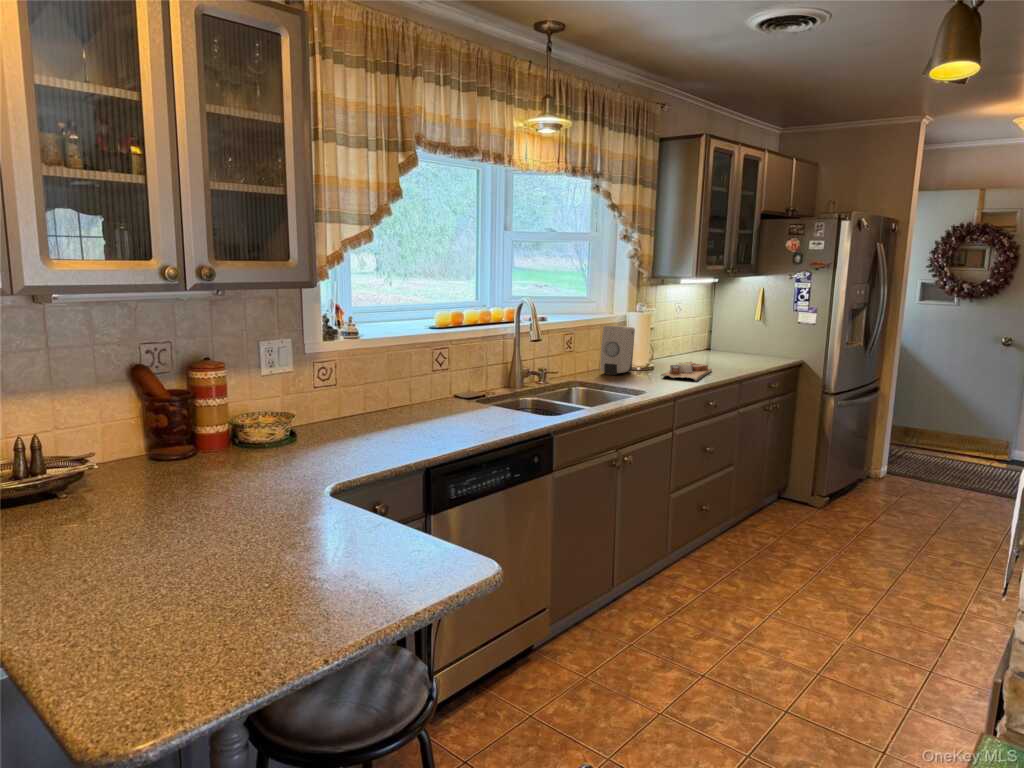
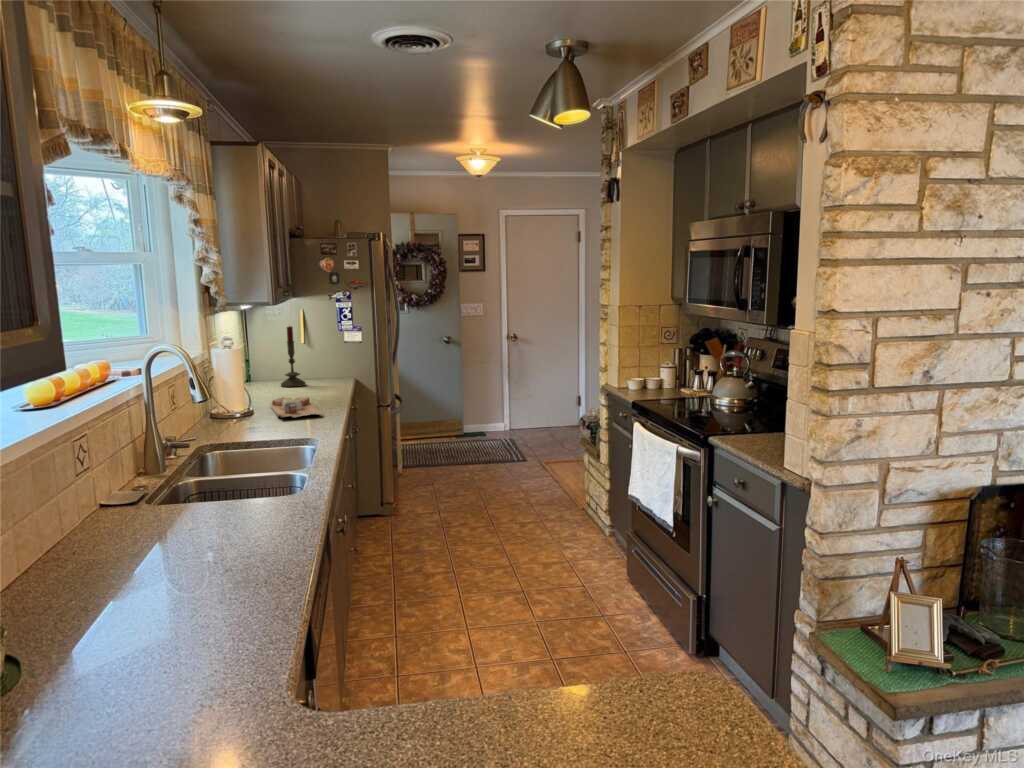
candle: none [725,300,748,359] -> present [281,326,306,387]
soap dispenser: present [600,326,635,375] -> none [199,367,233,429]

